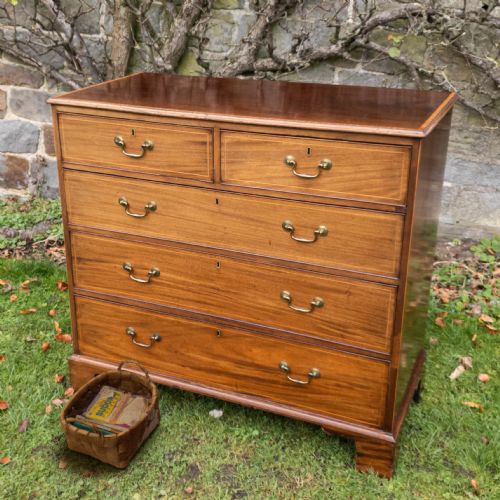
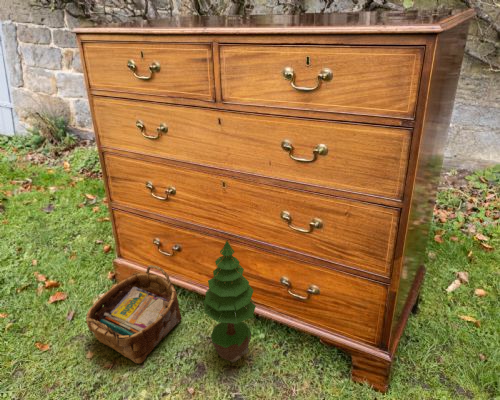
potted tree: none [196,324,253,460] -> present [204,241,256,363]

